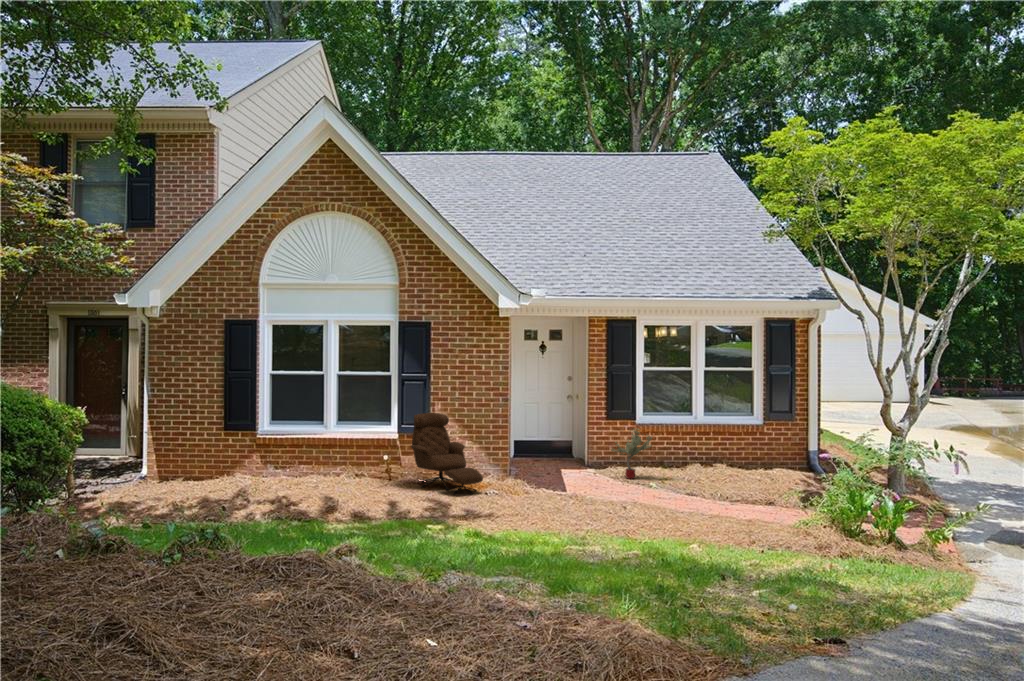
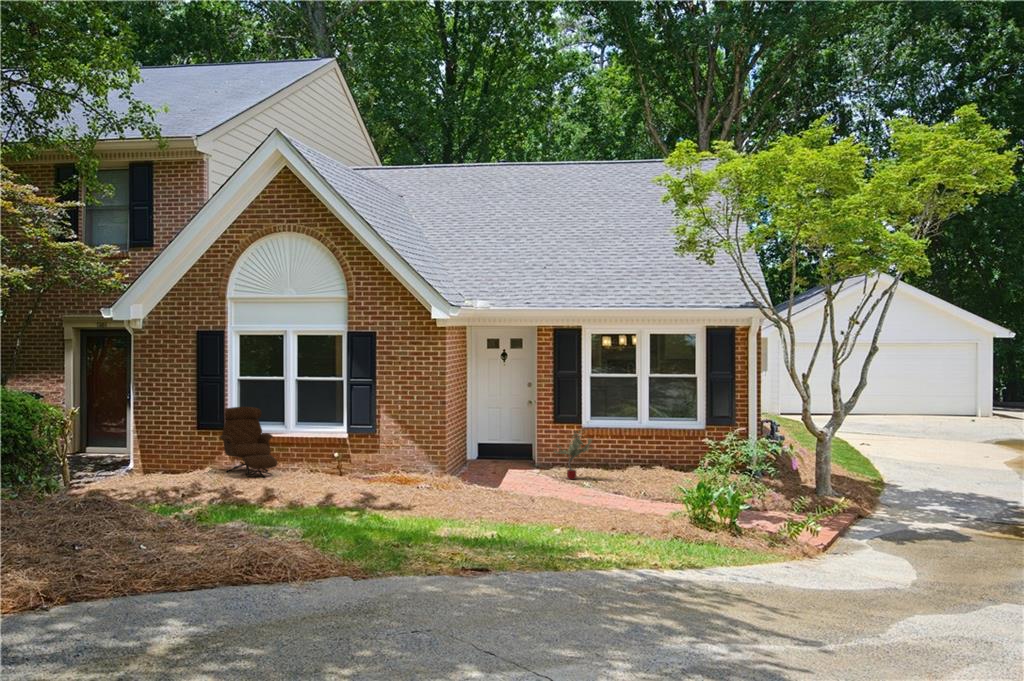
lounge chair: present [411,413,483,495] -> present [220,407,278,478]

